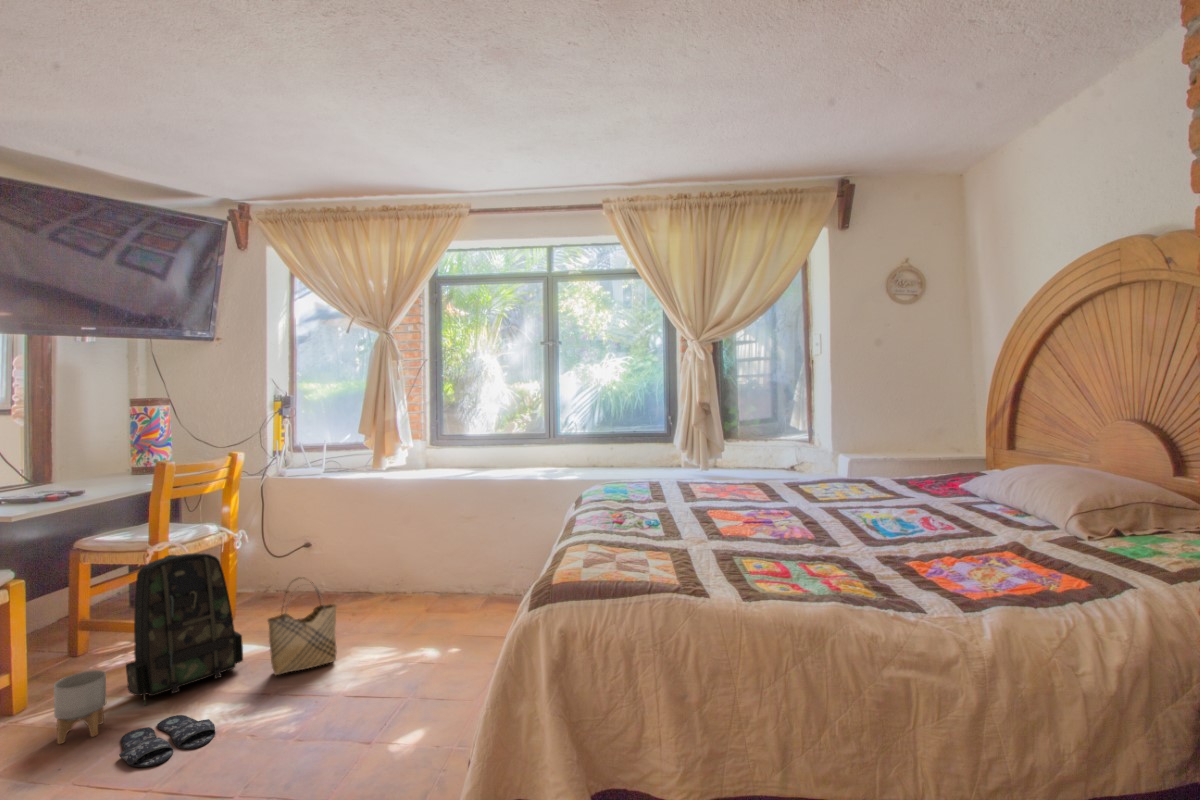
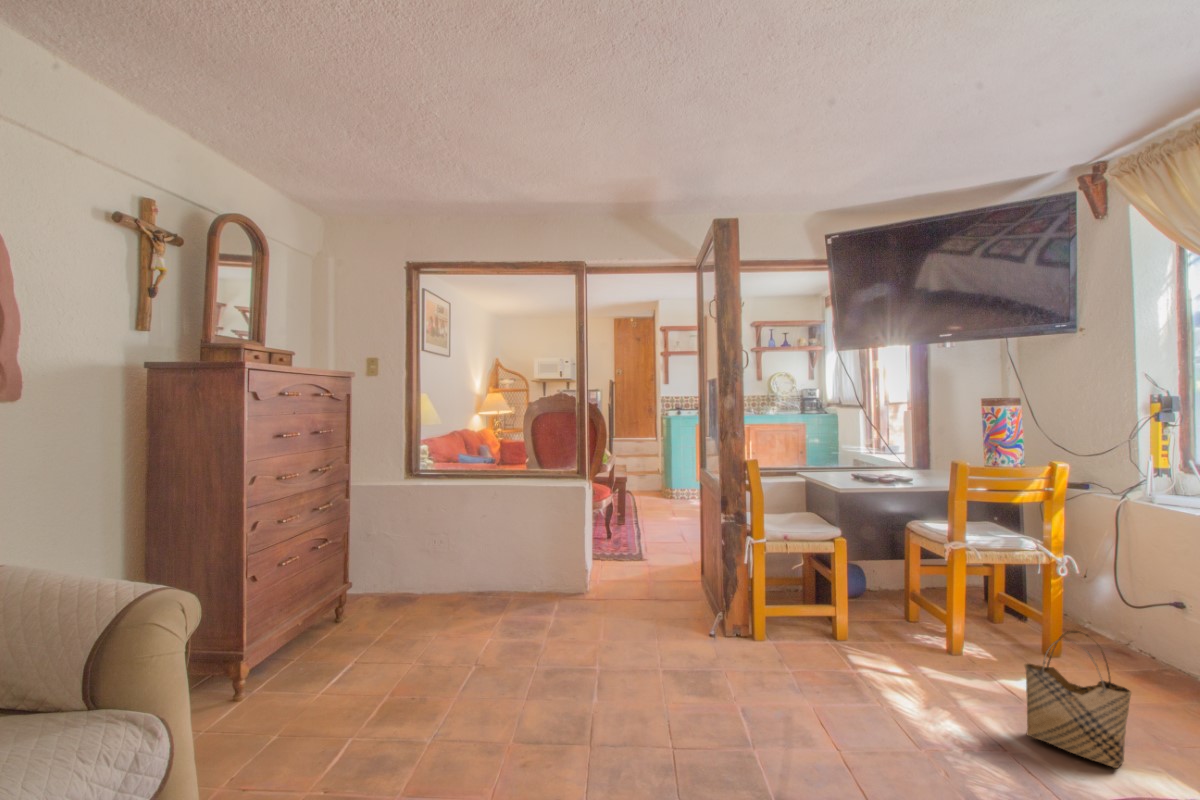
backpack: present [126,554,243,705] -> none [896,554,1008,703]
planter: present [54,670,106,744] -> none [830,627,867,688]
slippers: present [119,715,215,767] -> none [844,700,928,752]

